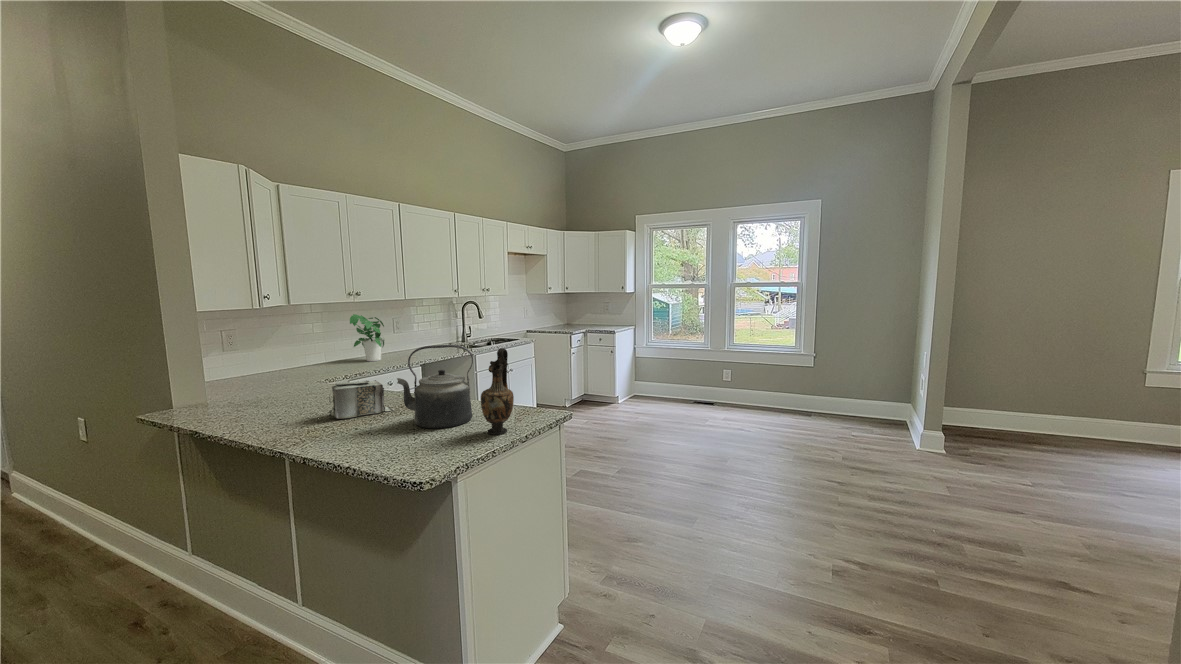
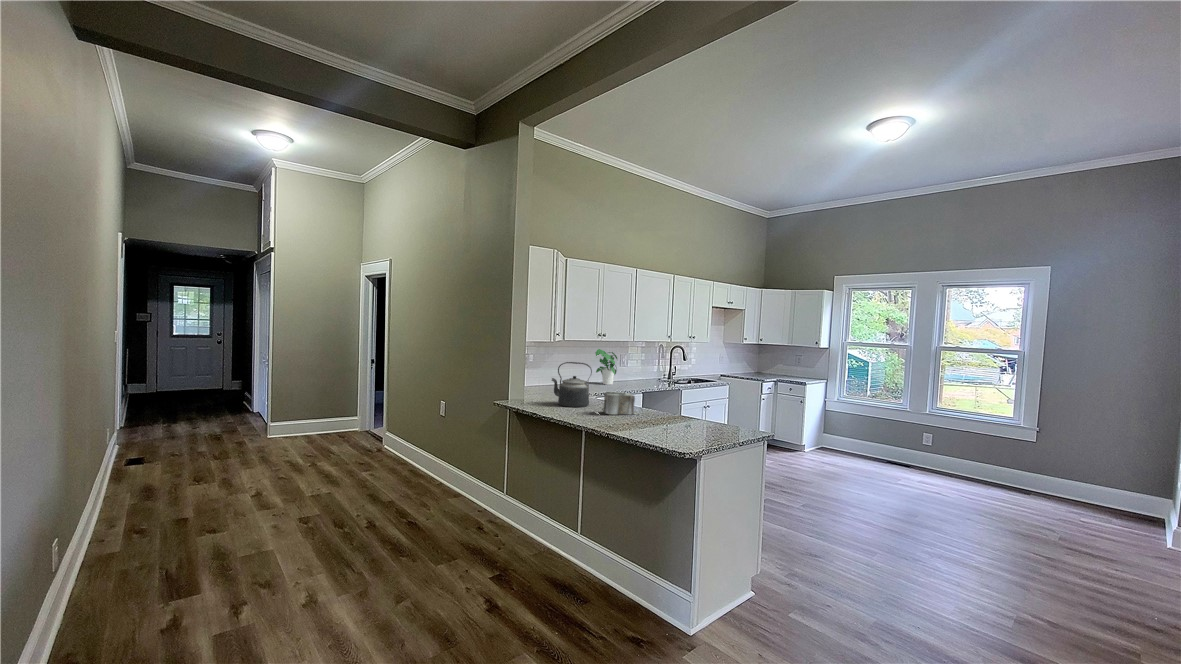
kettle: present [397,345,473,429] -> present [552,362,592,407]
vase: present [481,348,514,435] -> none [705,378,728,435]

